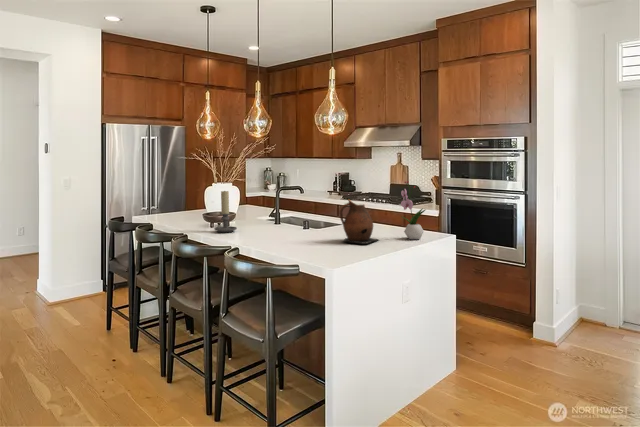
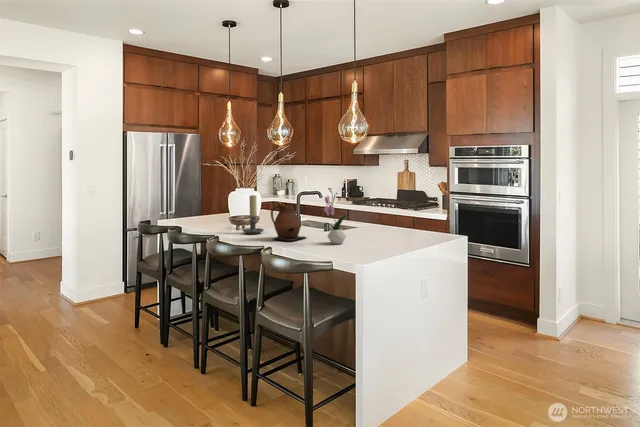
flower arrangement: present [401,181,425,239] -> present [324,188,347,244]
ceramic pitcher: present [340,199,378,244] -> present [271,202,306,241]

